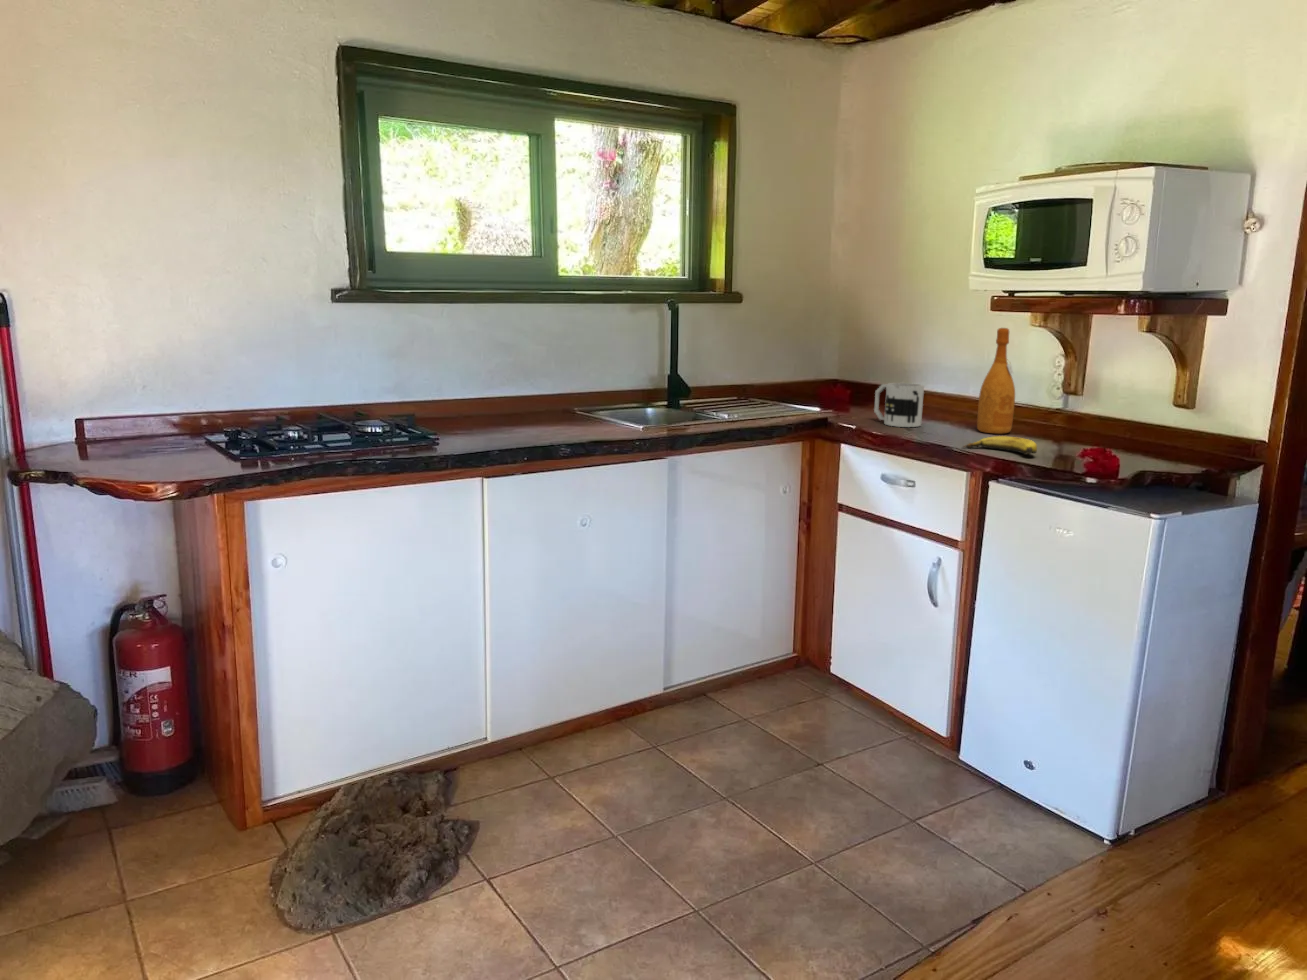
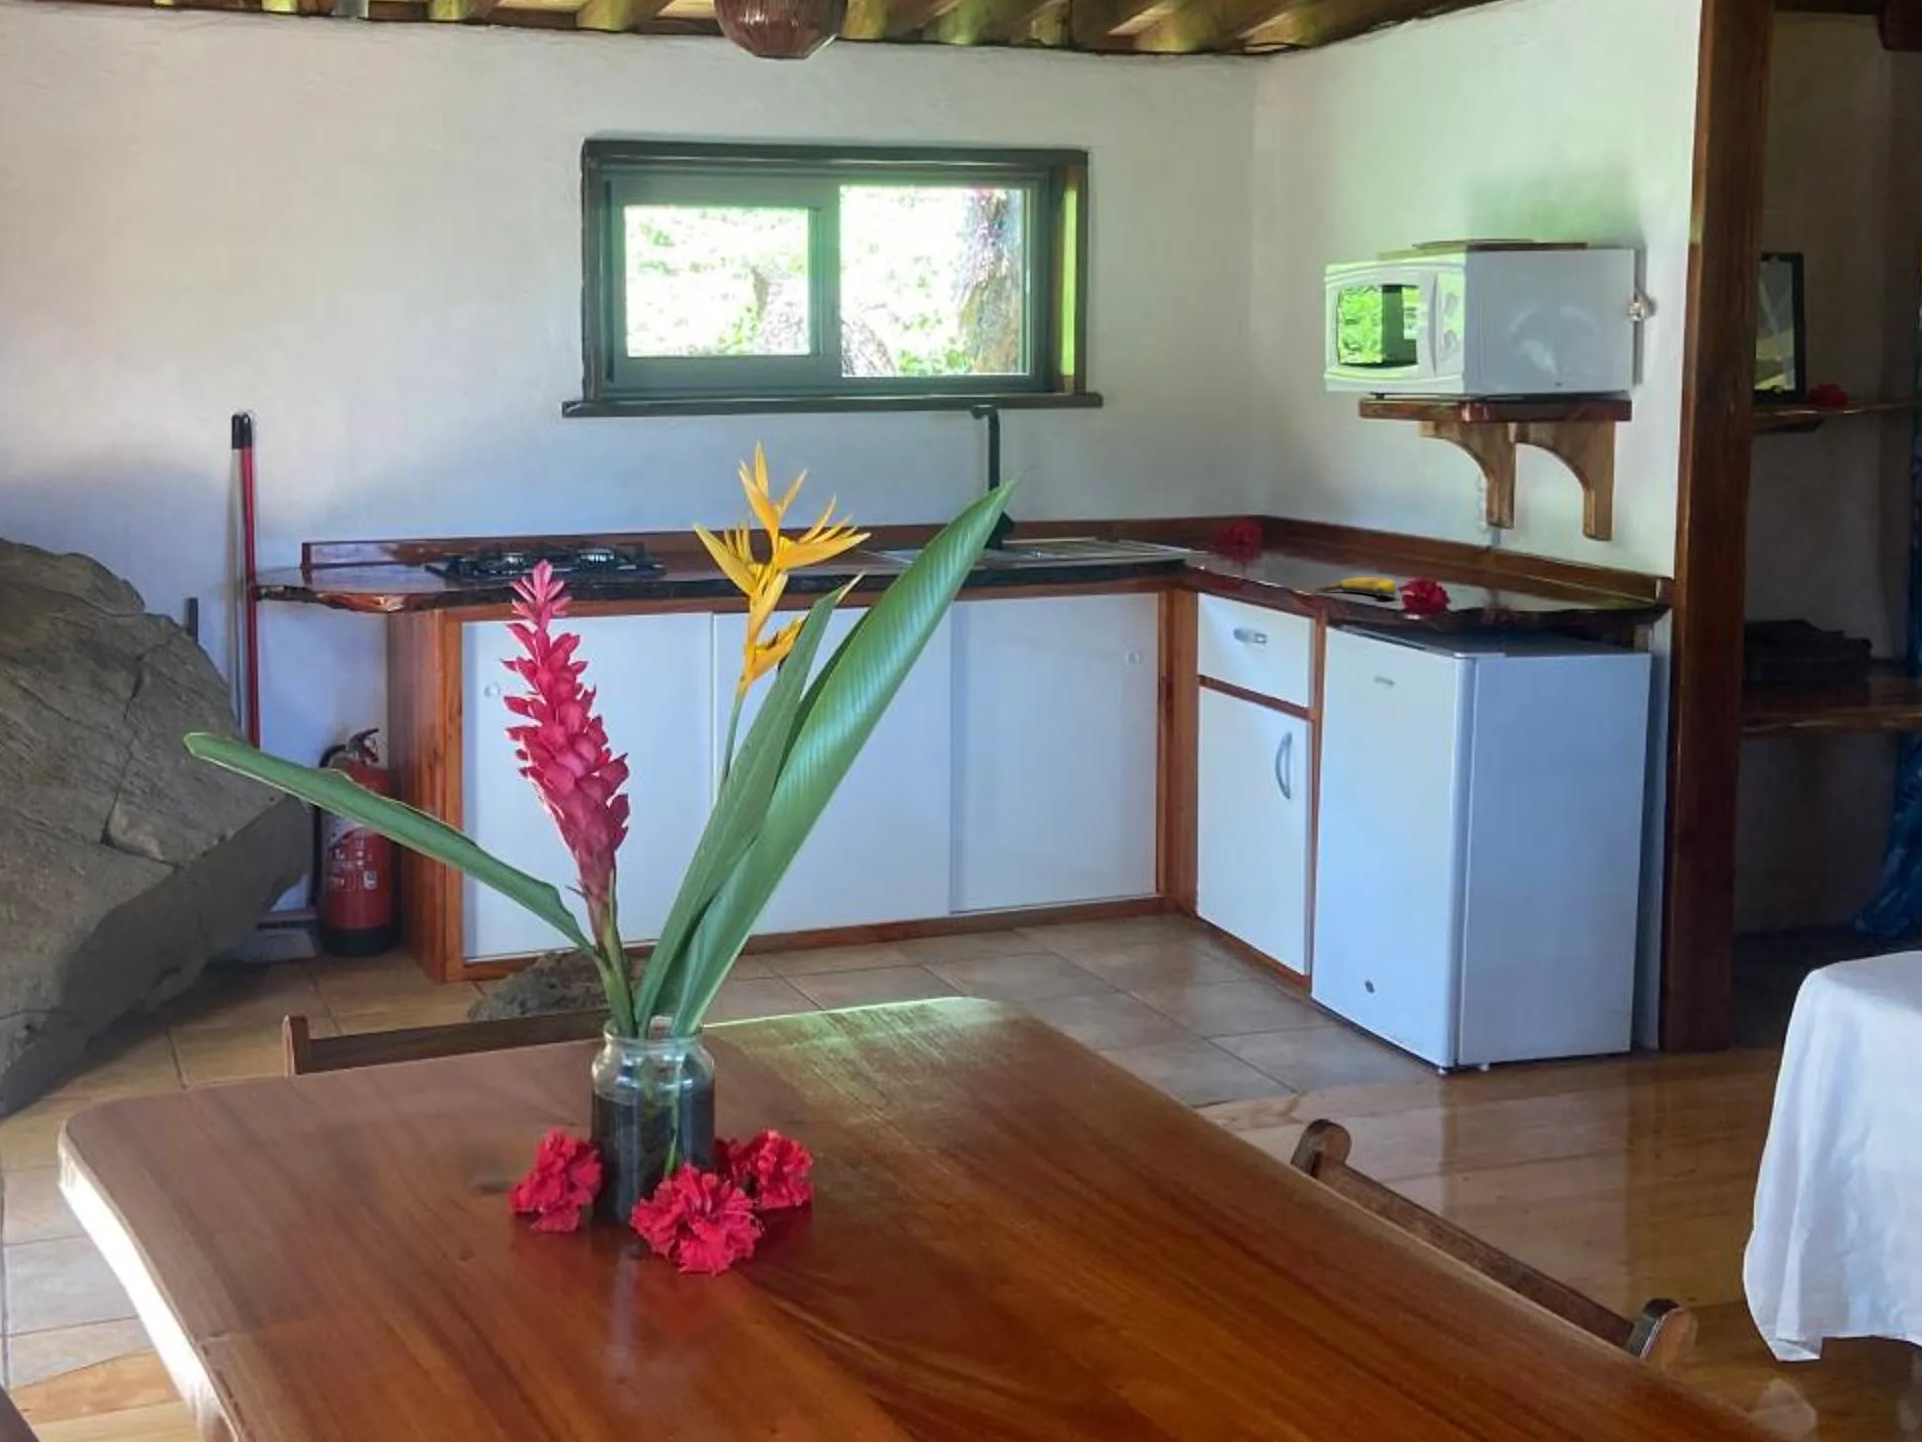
wine bottle: present [977,328,1015,434] -> none [1381,440,1428,580]
mug: present [874,383,924,427] -> none [1255,515,1313,572]

